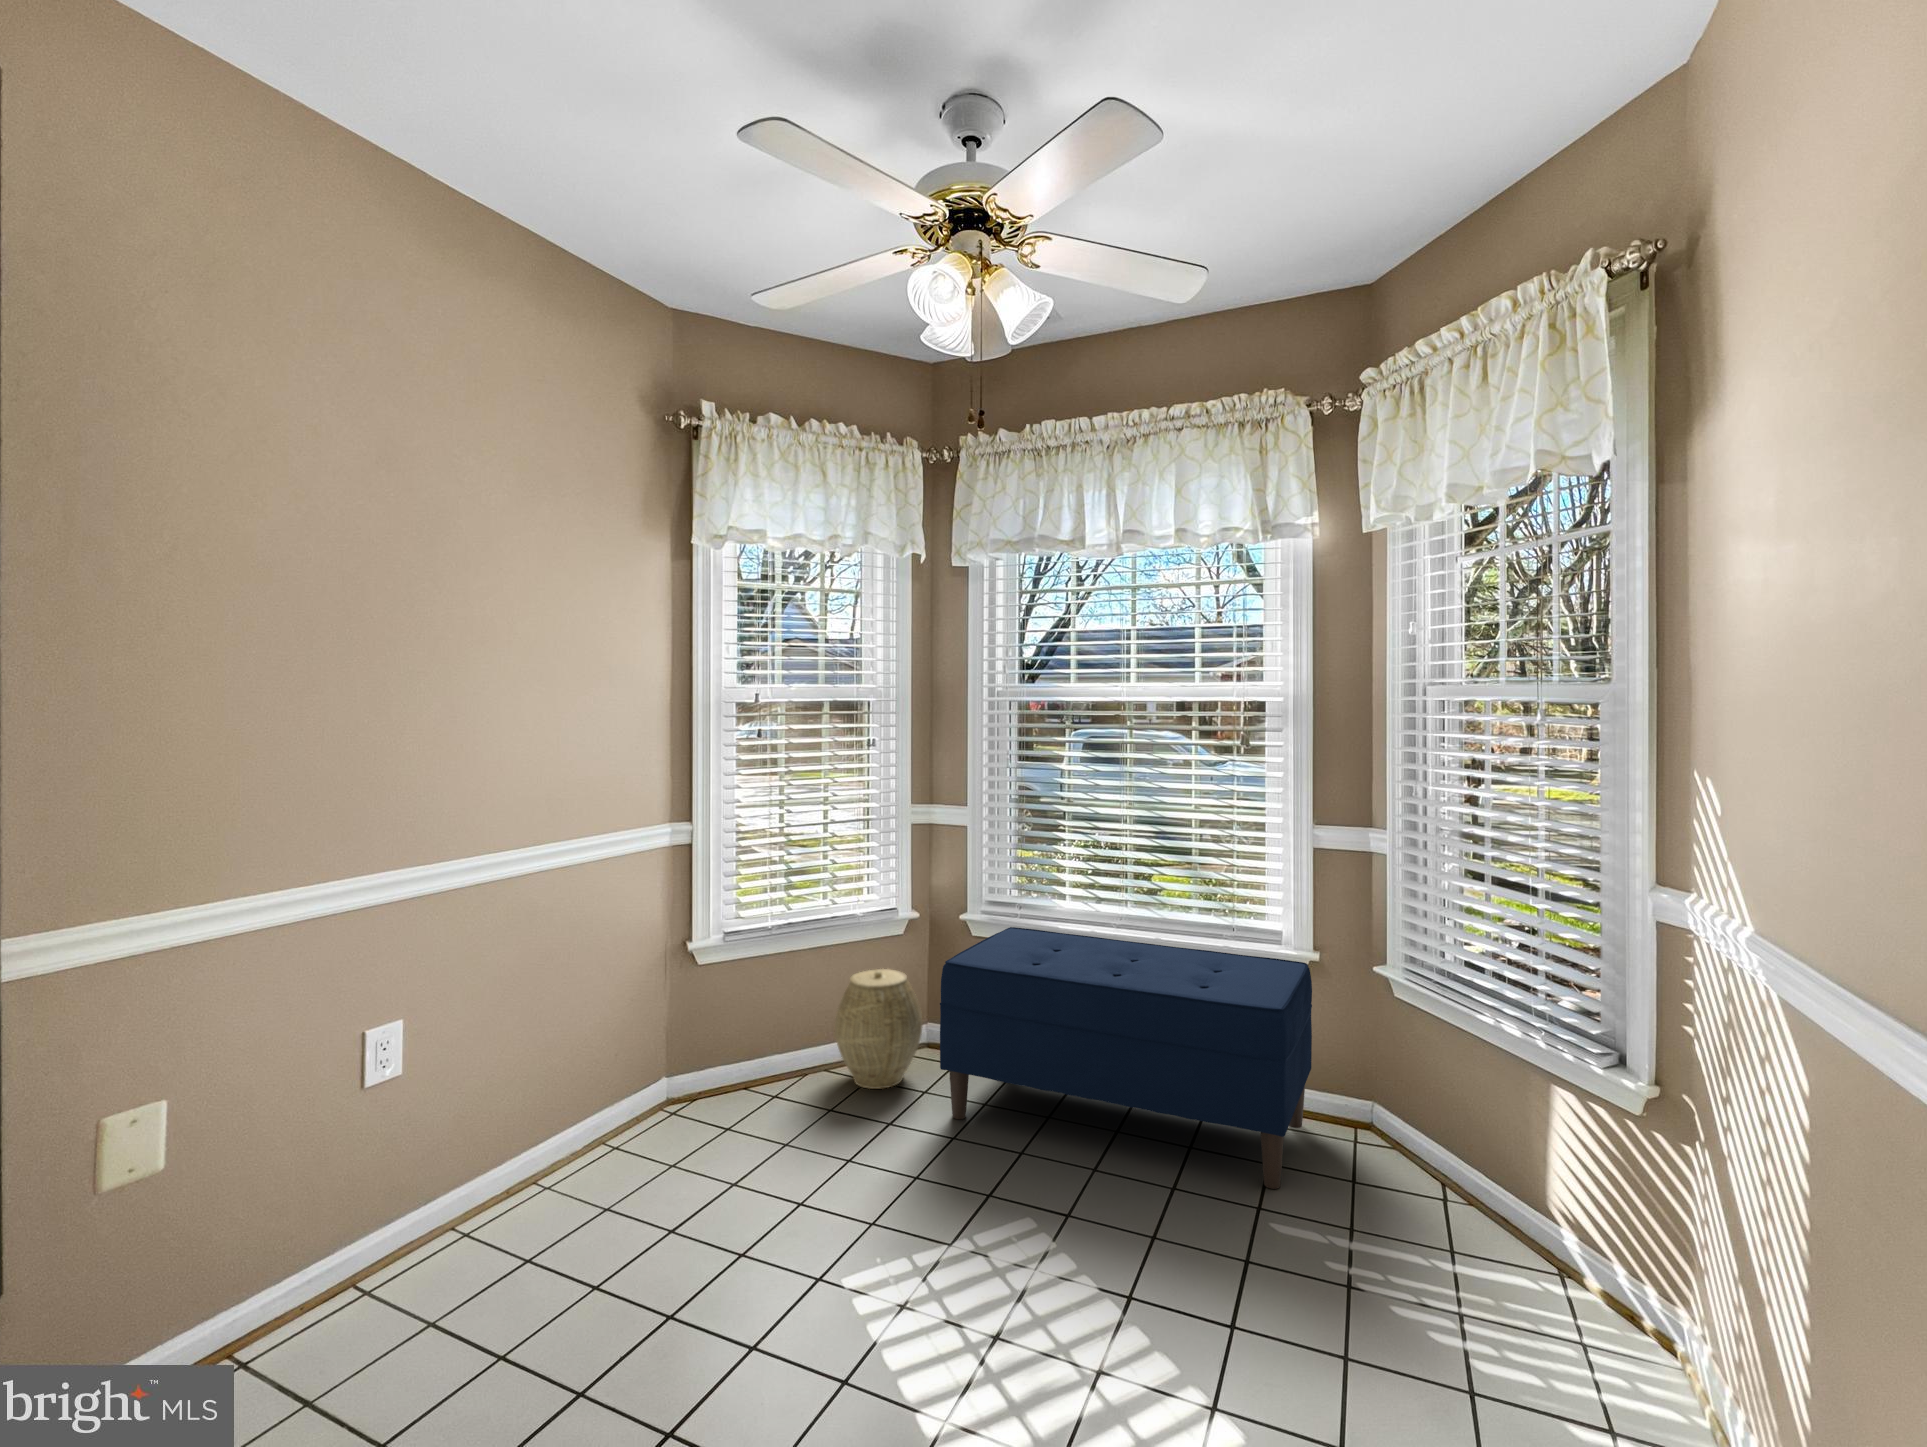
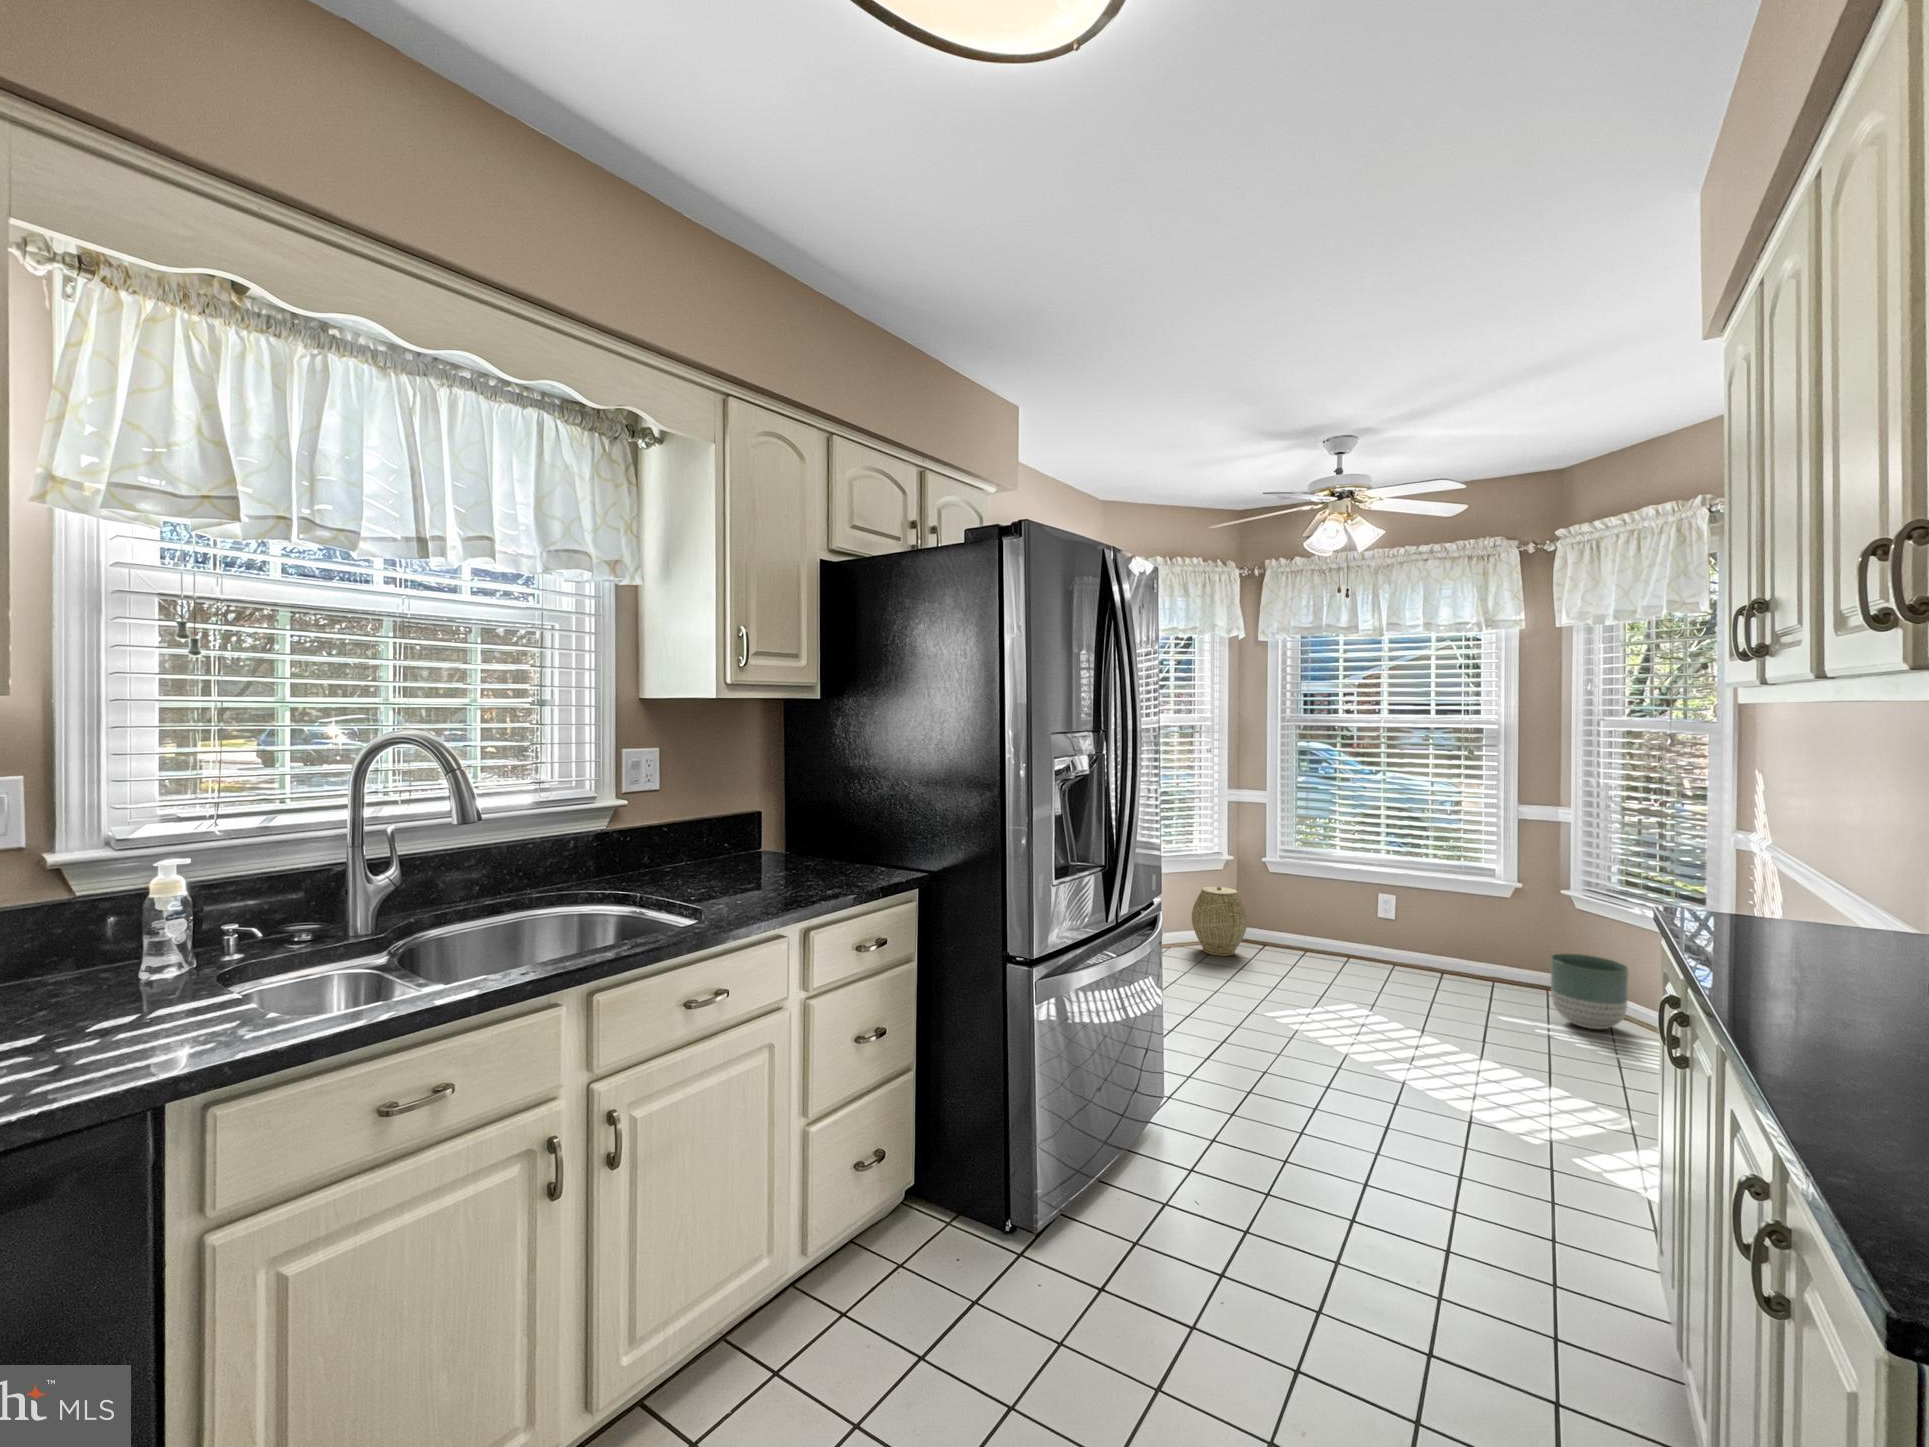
bench: present [940,927,1312,1189] -> none [1272,866,1516,1011]
planter: none [1354,1079,1472,1222] -> present [1551,954,1628,1029]

